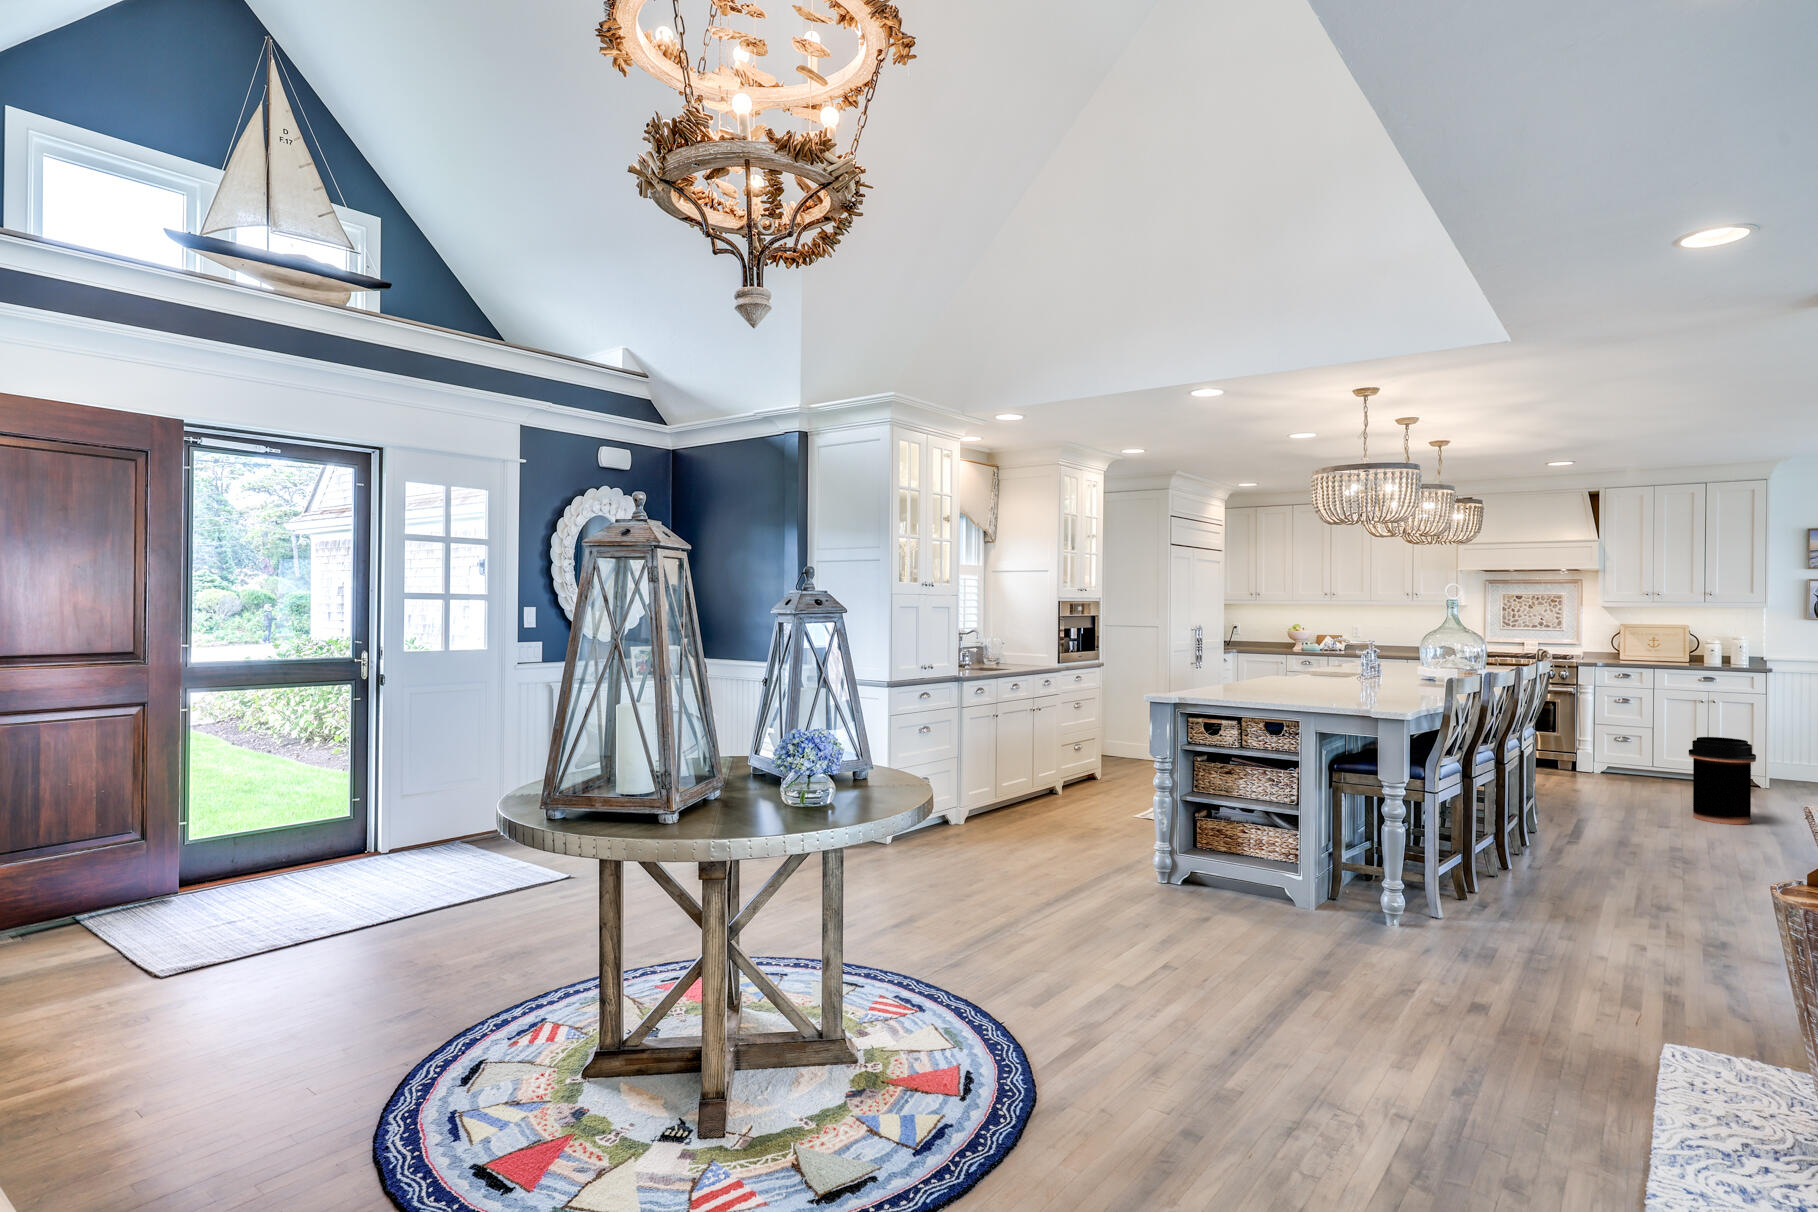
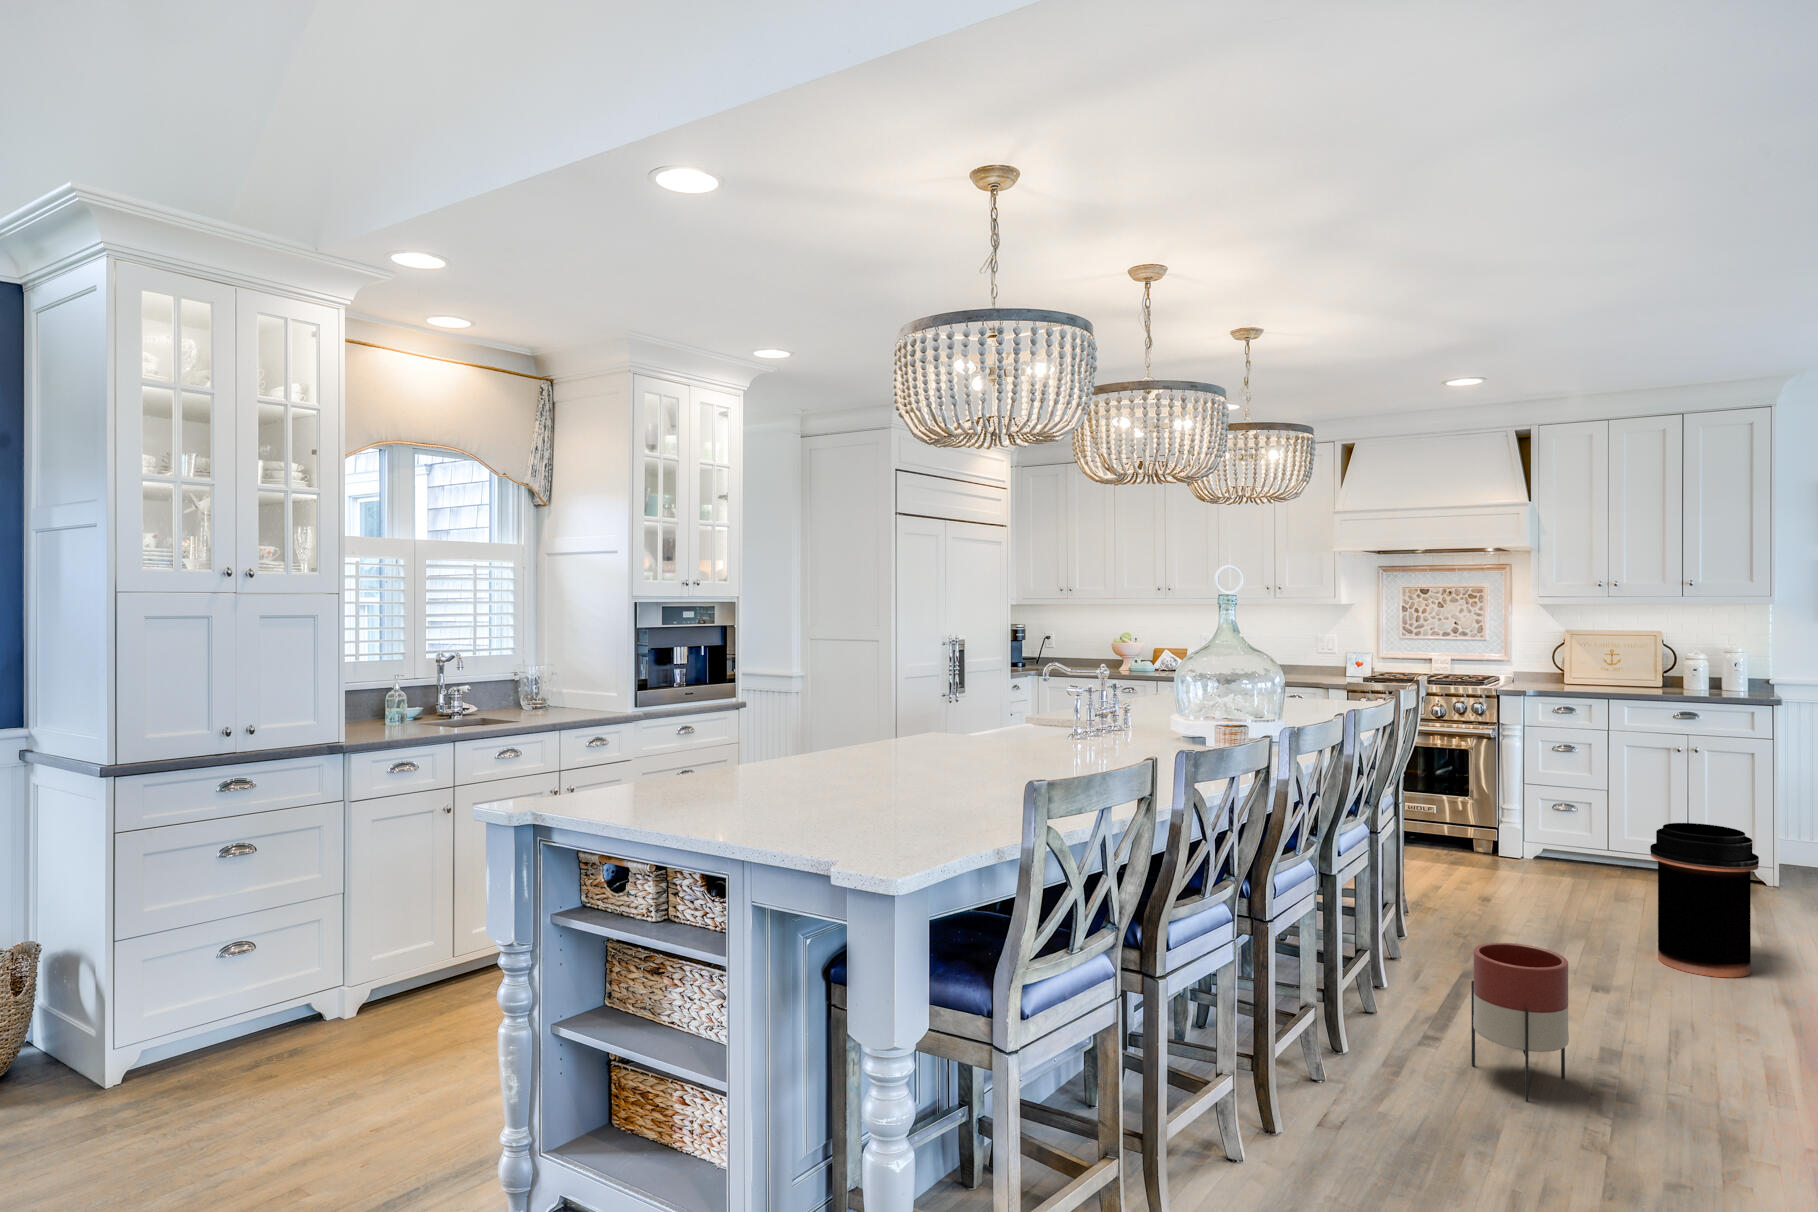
planter: none [1596,786,1653,863] -> present [1471,943,1569,1101]

